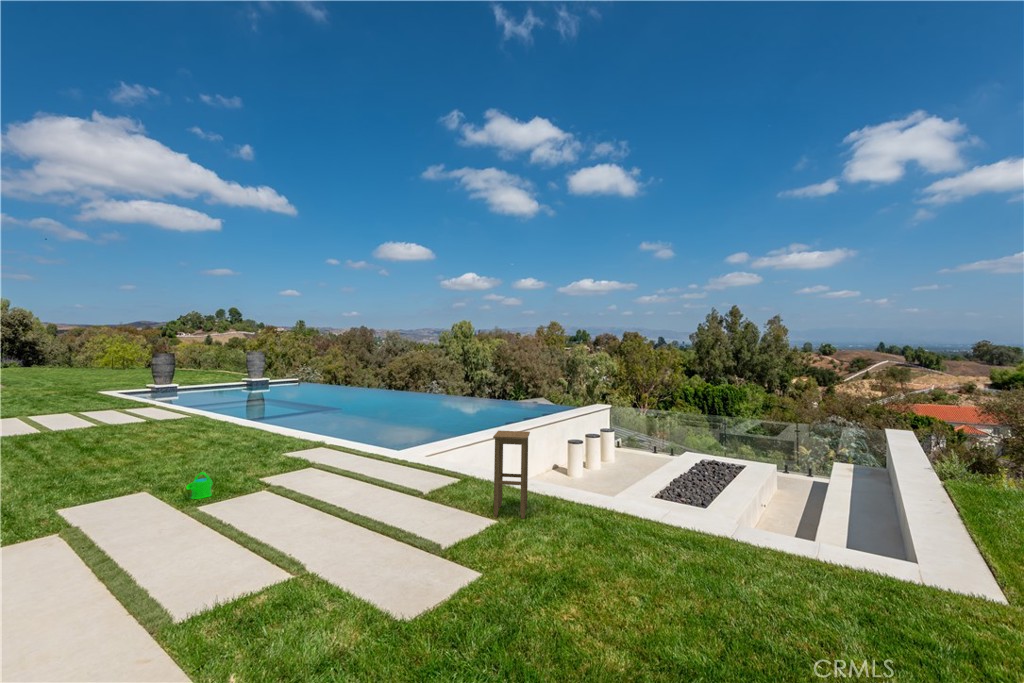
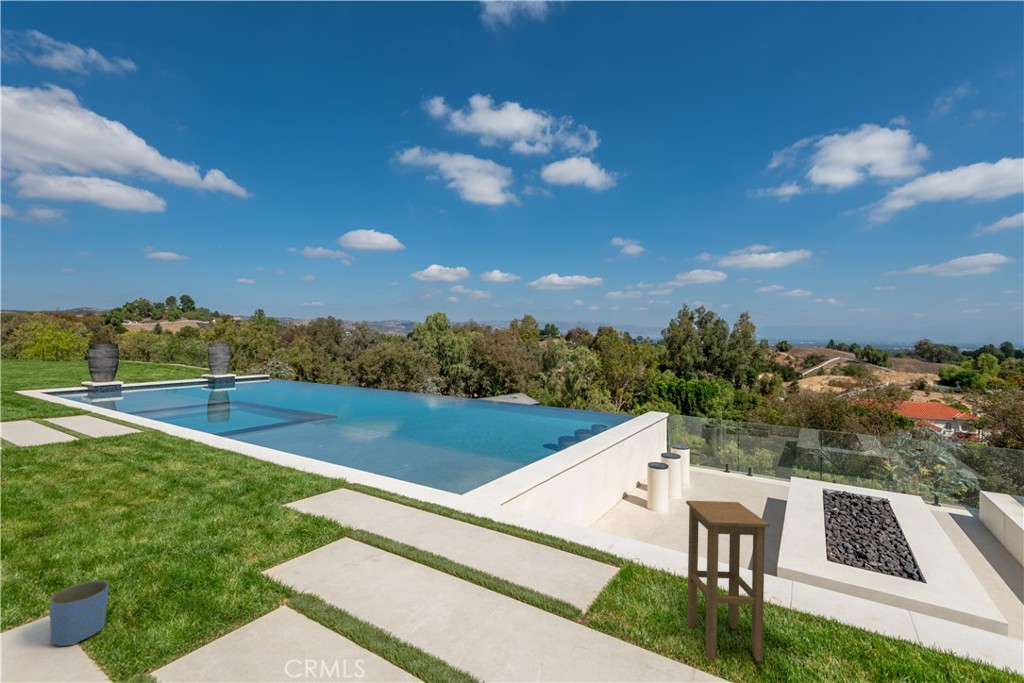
planter: none [144,470,173,499] -> present [50,580,109,646]
watering can: present [186,472,213,499] -> none [136,584,187,640]

